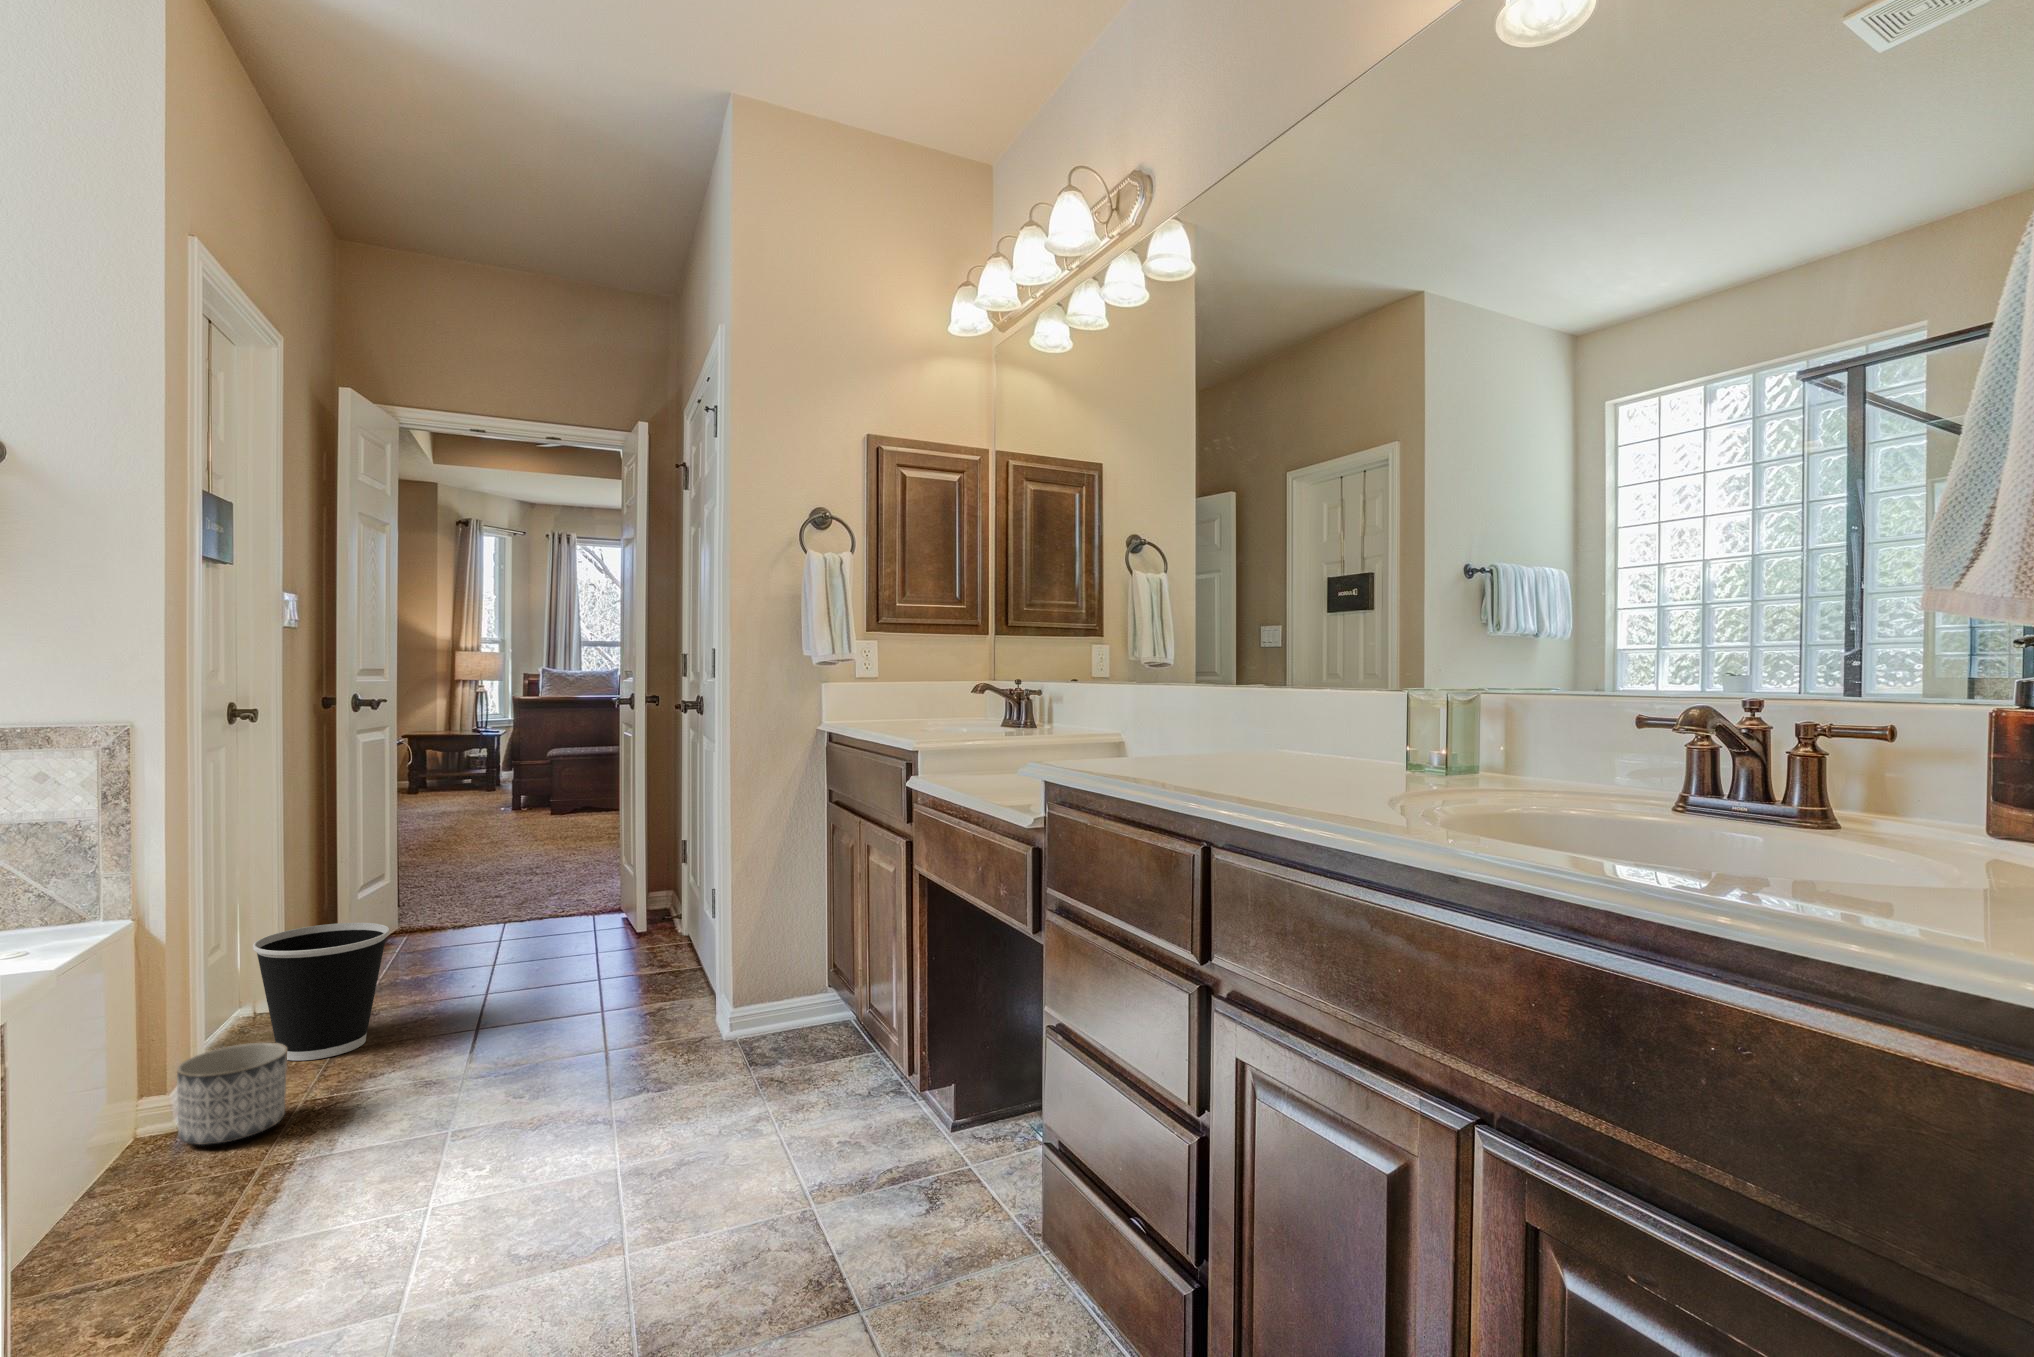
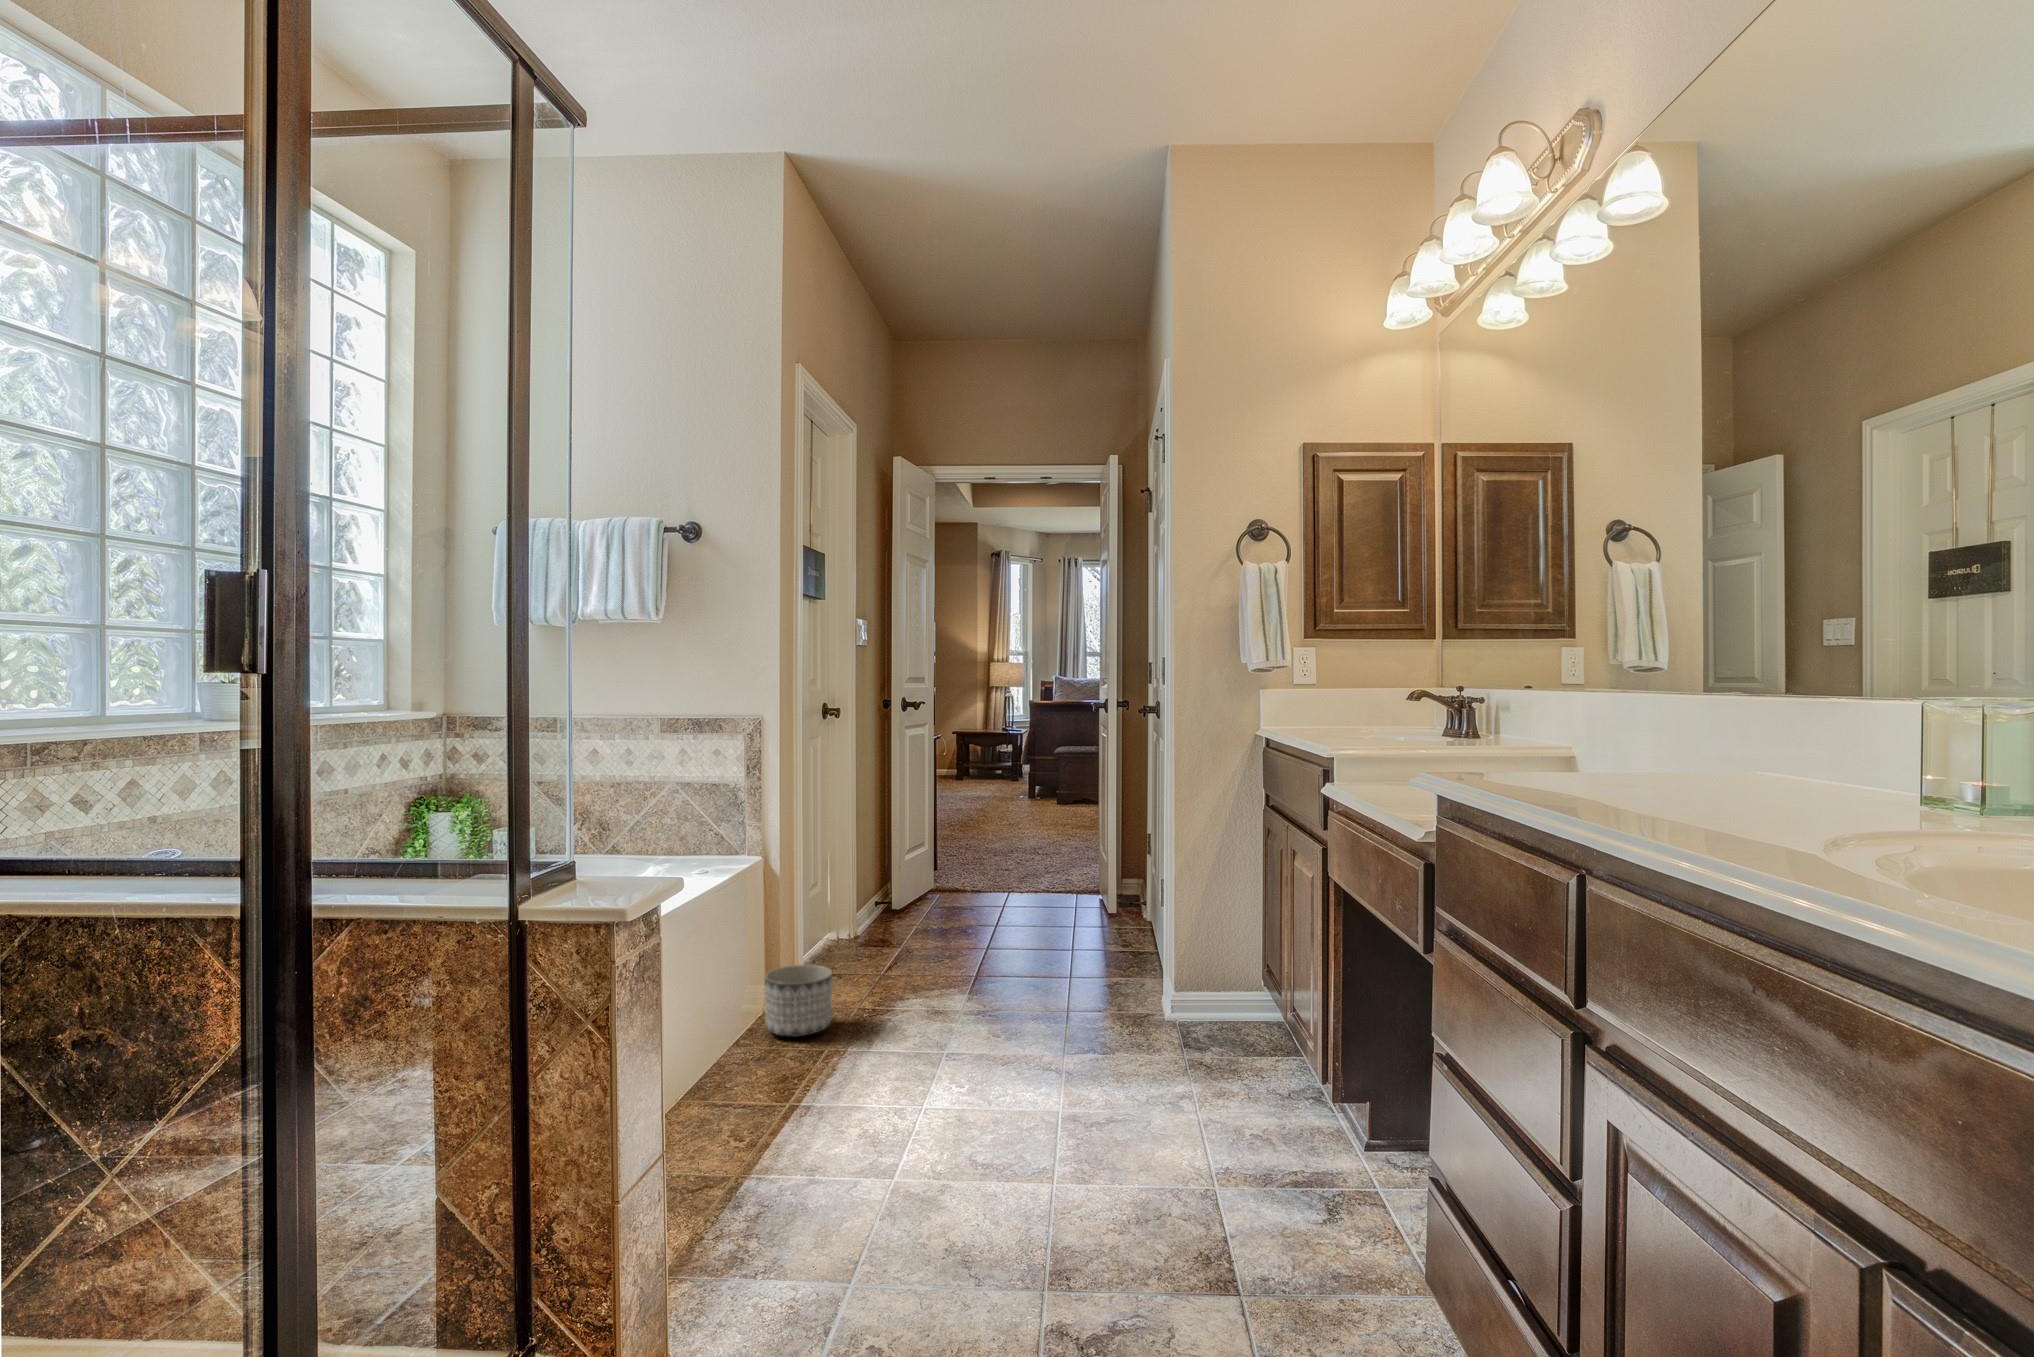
wastebasket: present [253,923,389,1061] -> none [818,880,908,985]

